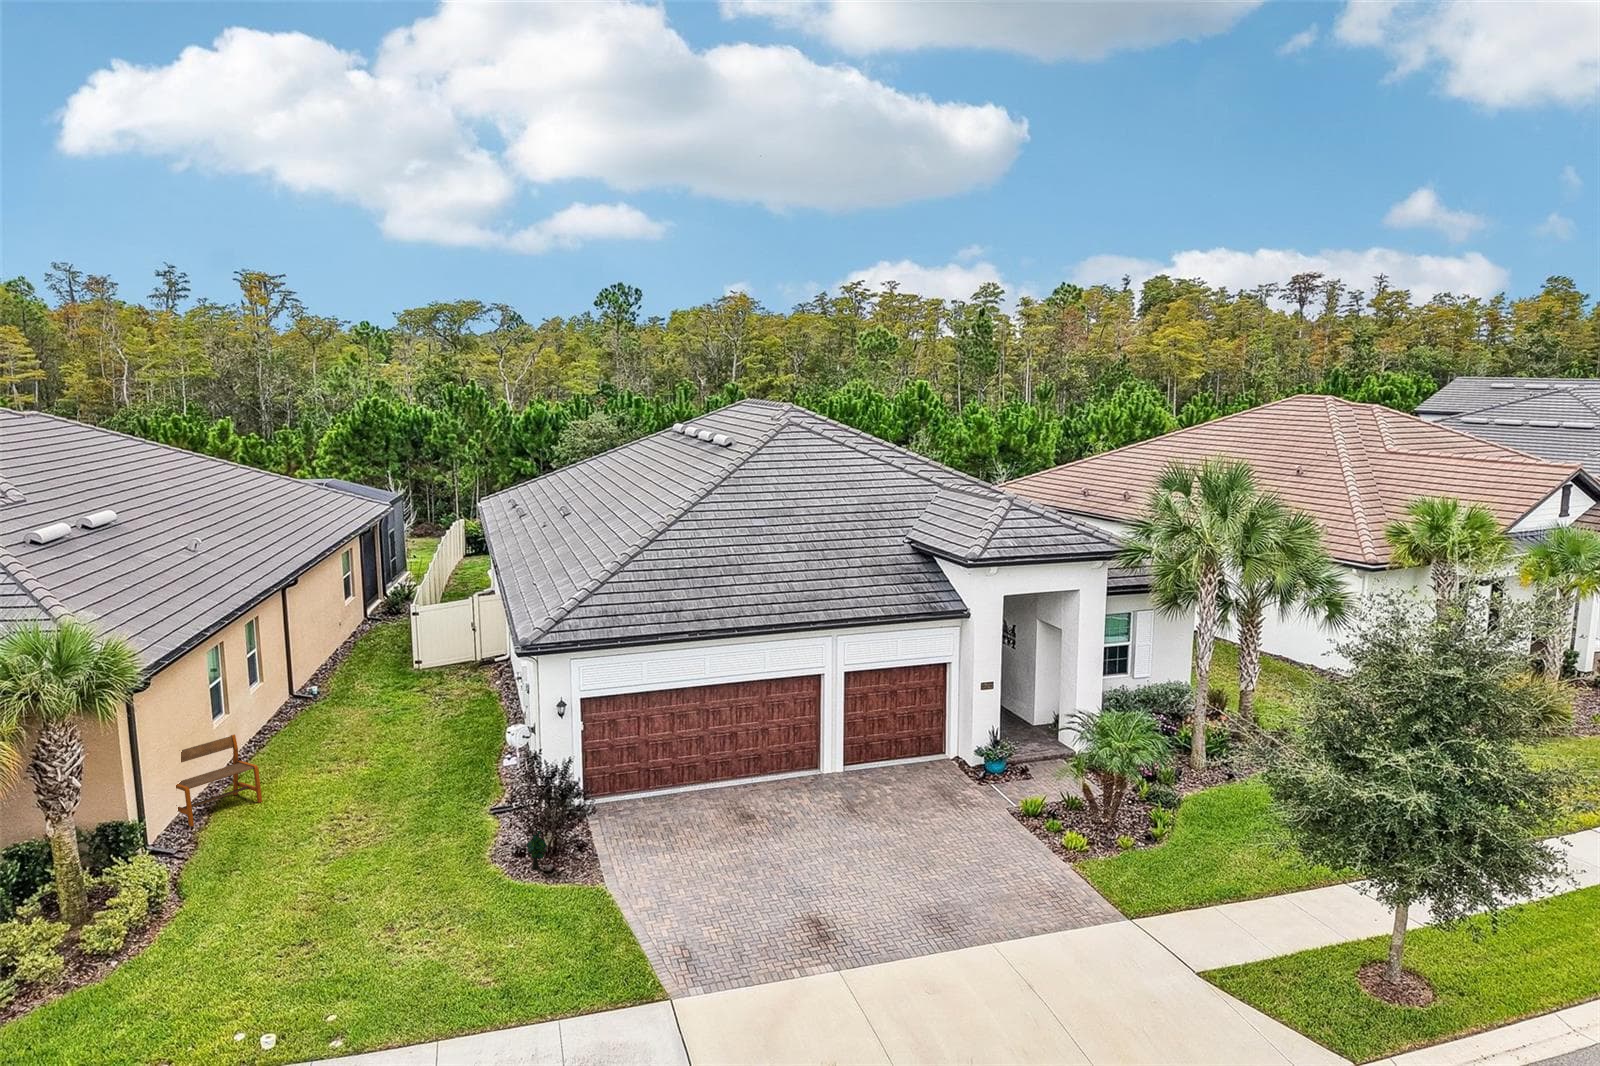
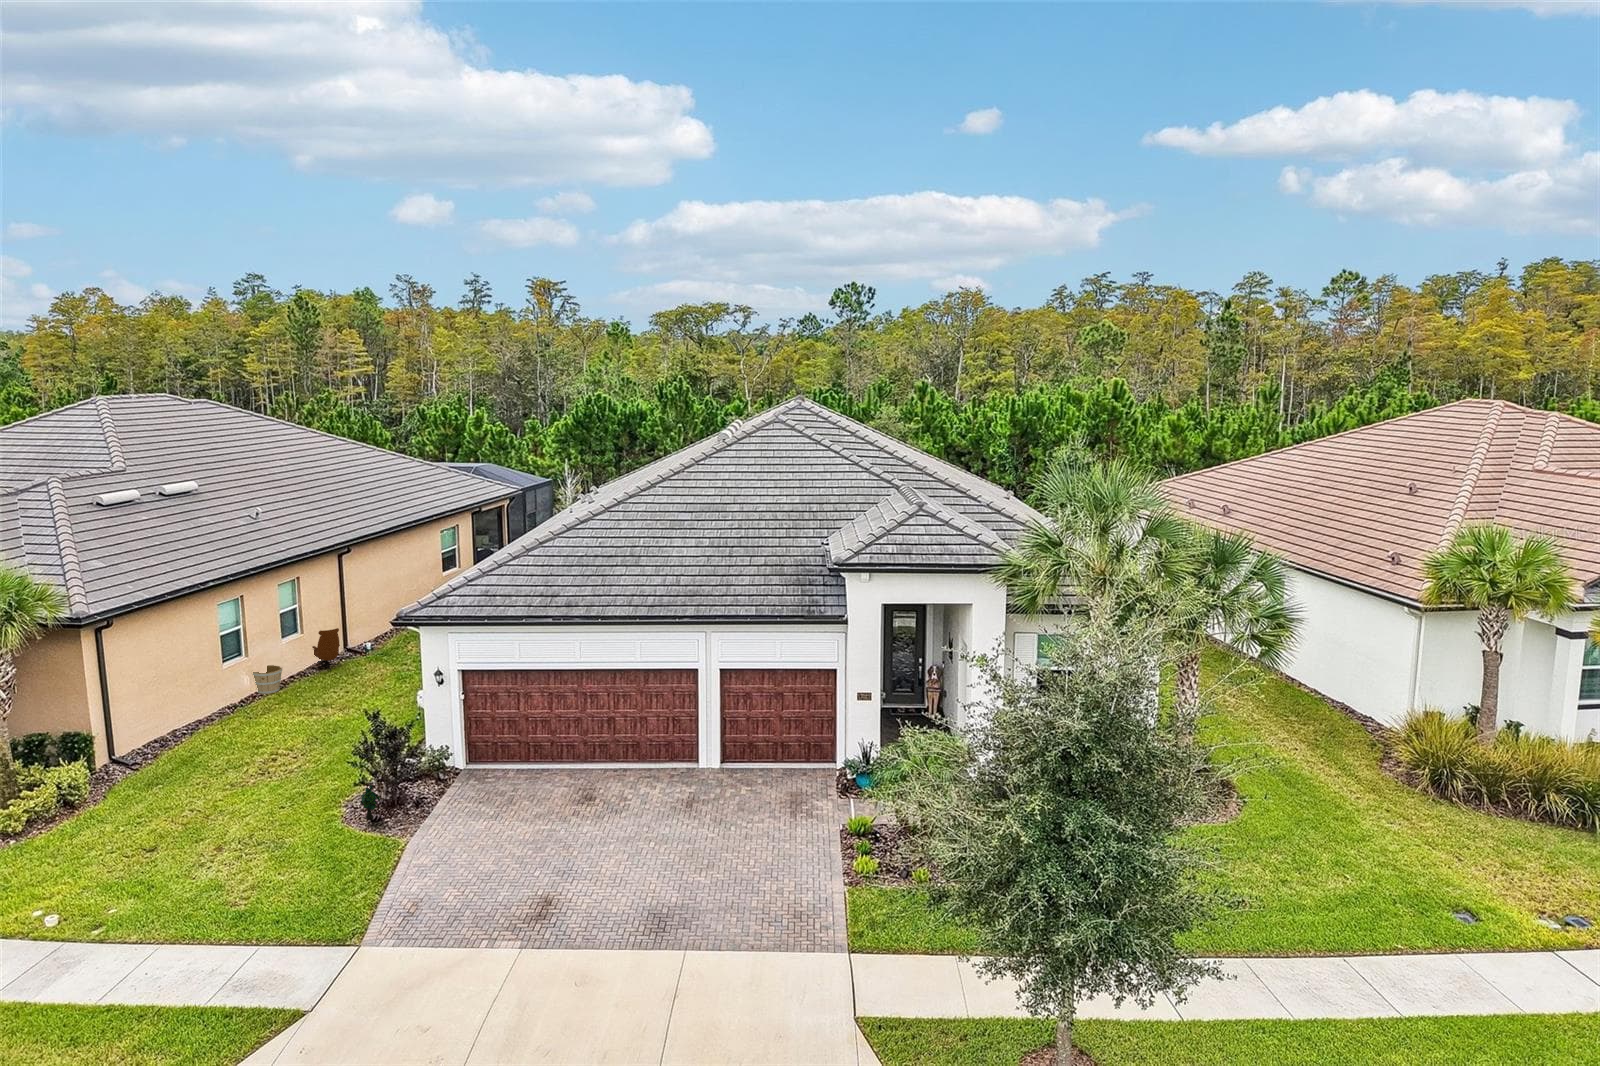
lounge chair: none [286,667,332,717] -> present [312,628,341,670]
wooden bucket: none [250,714,286,749] -> present [253,665,282,694]
bench: present [176,734,262,827] -> none [143,679,219,751]

